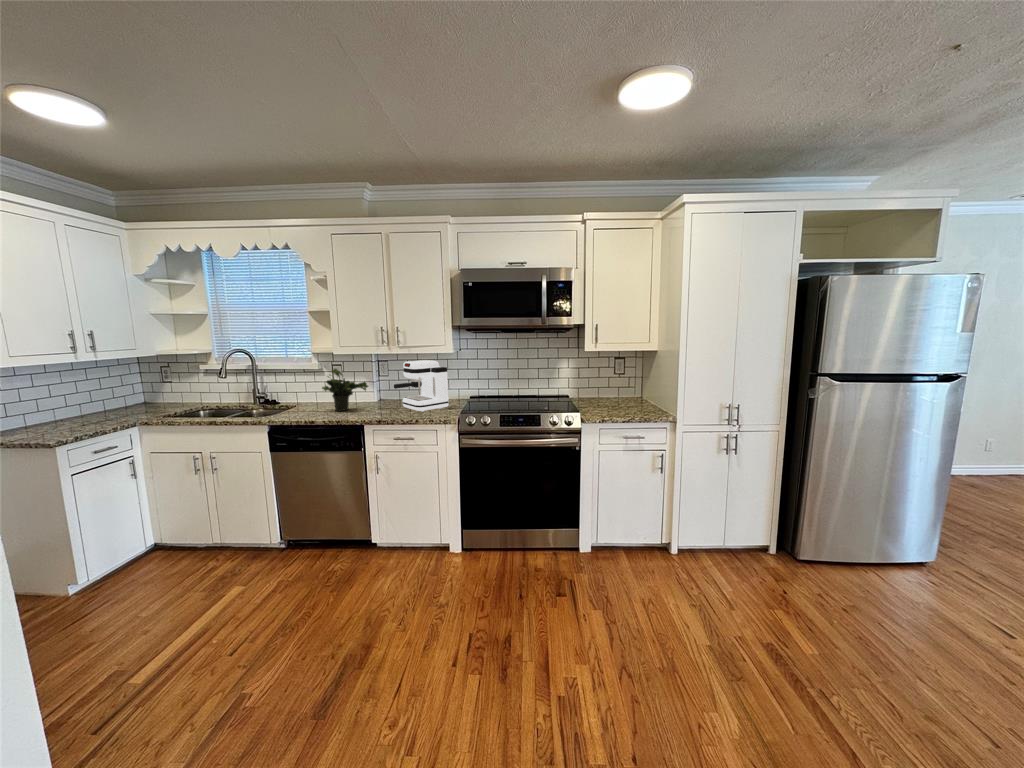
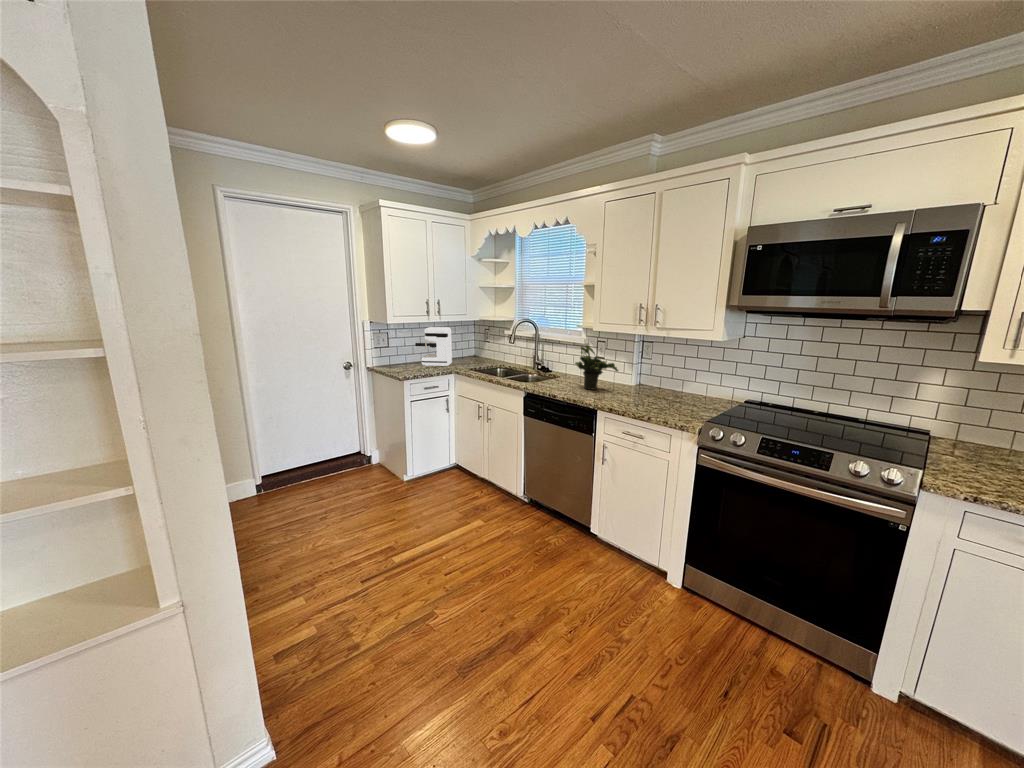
coffee maker: present [394,360,449,412] -> present [415,327,452,366]

